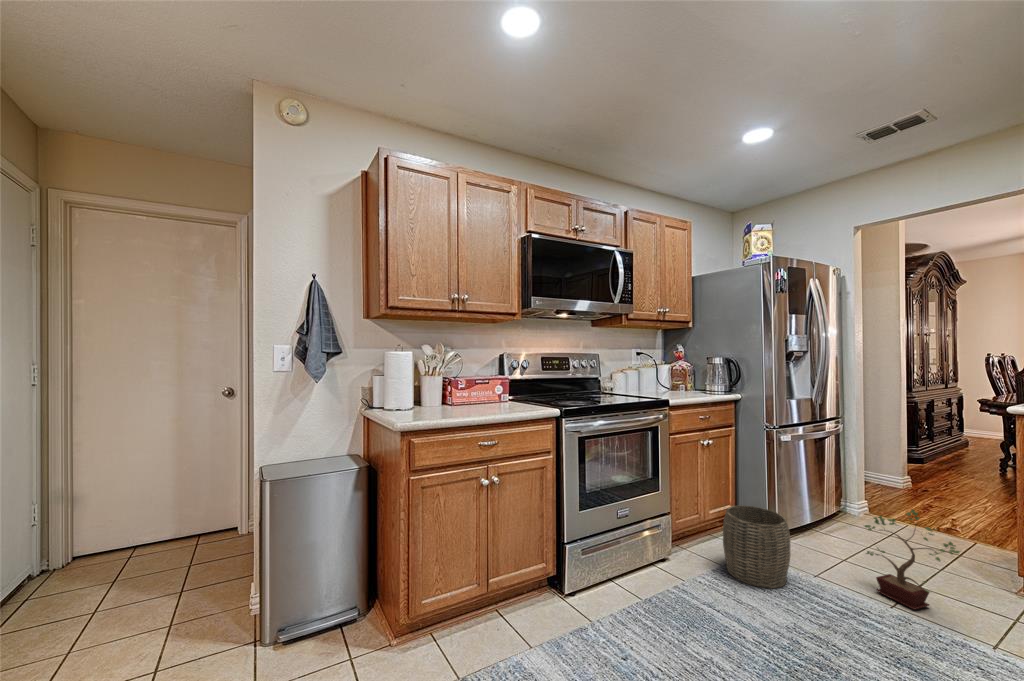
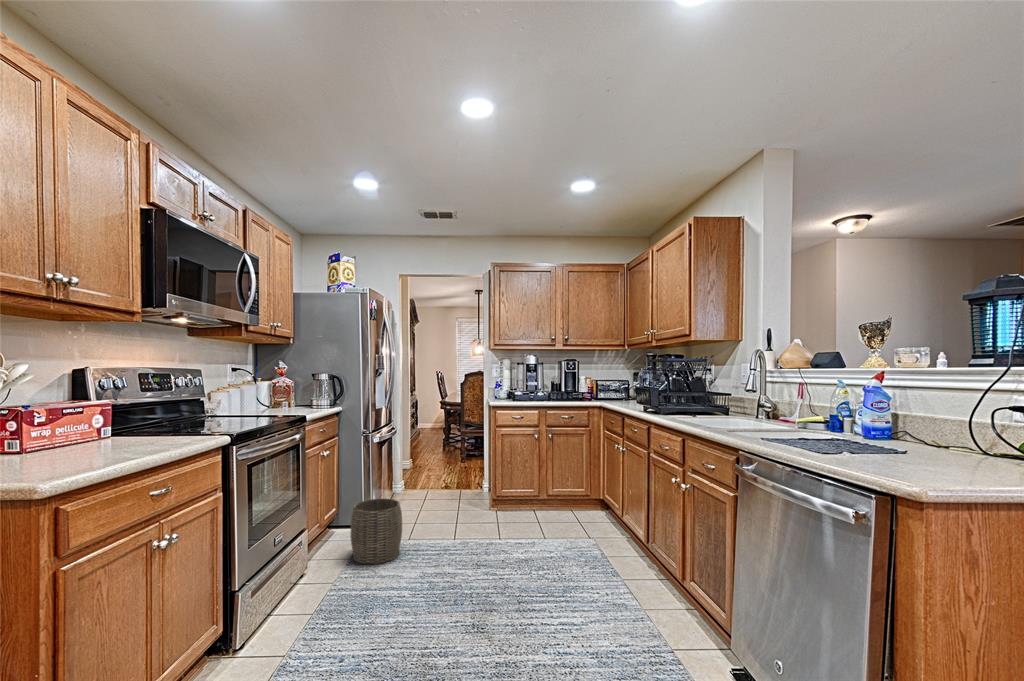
potted plant: present [865,509,960,610] -> none [437,469,491,535]

